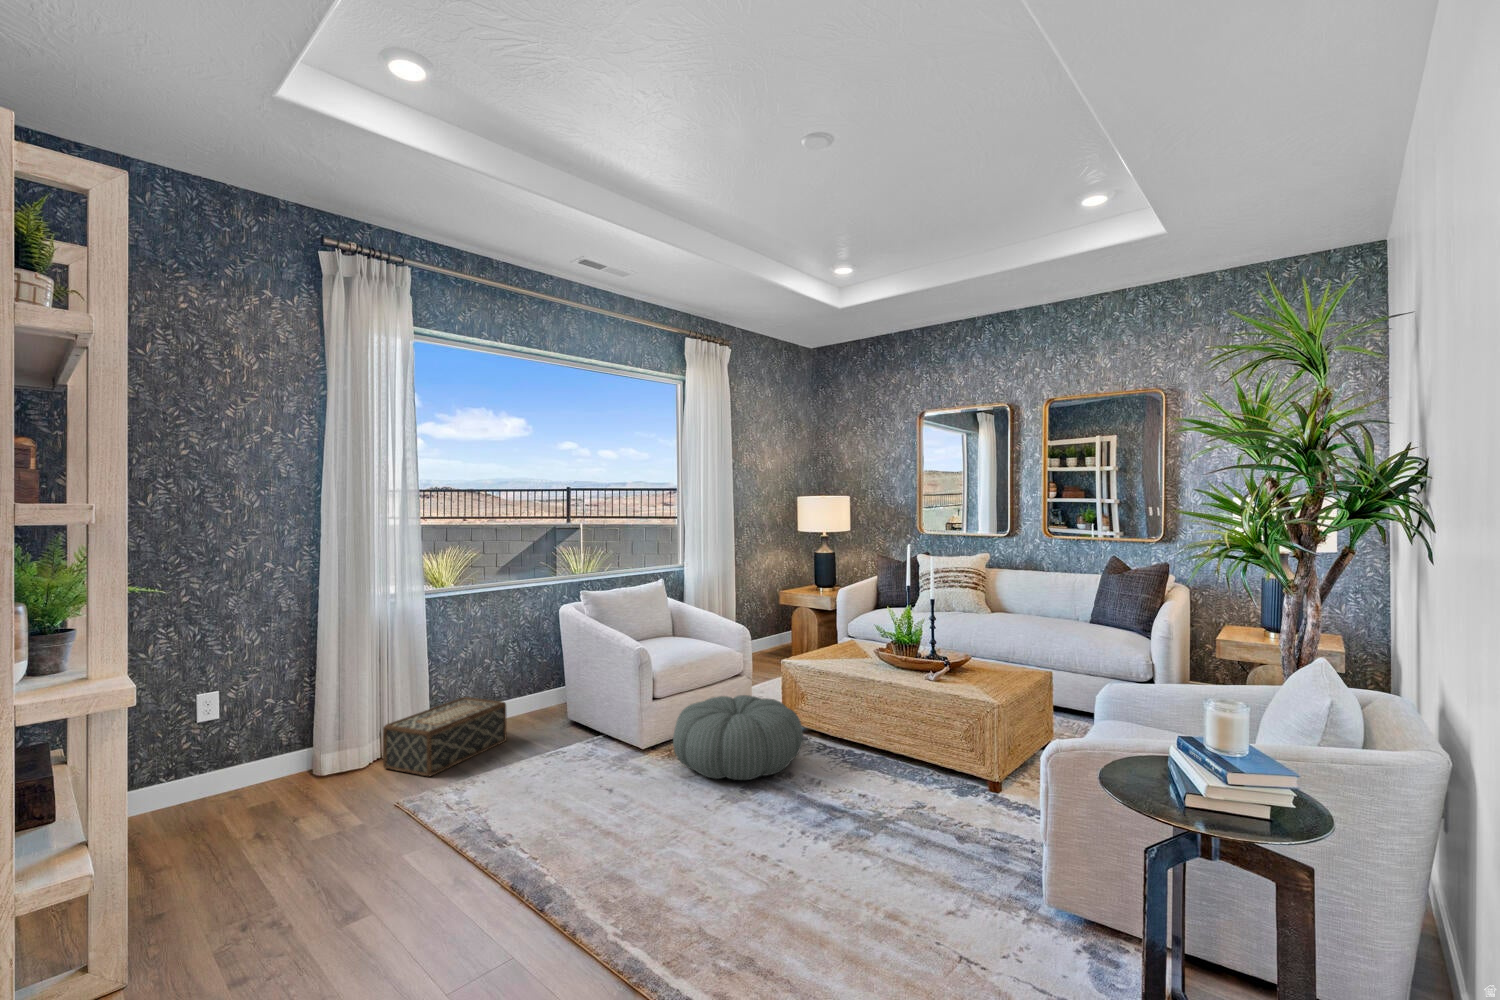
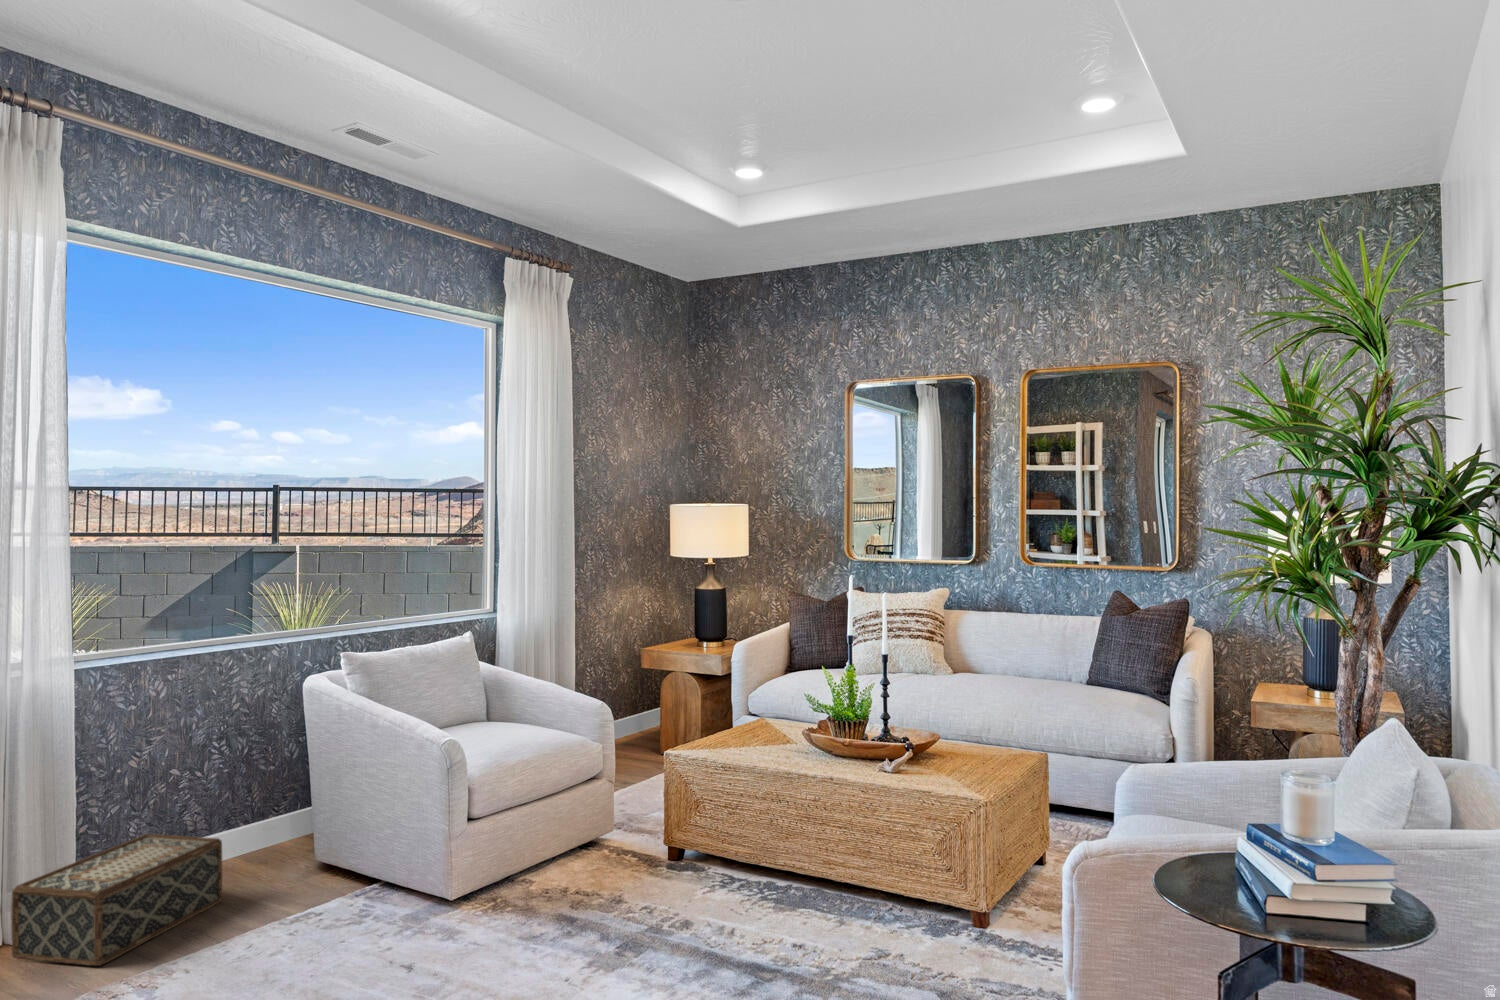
pouf: present [673,695,803,780] -> none [505,808,702,936]

